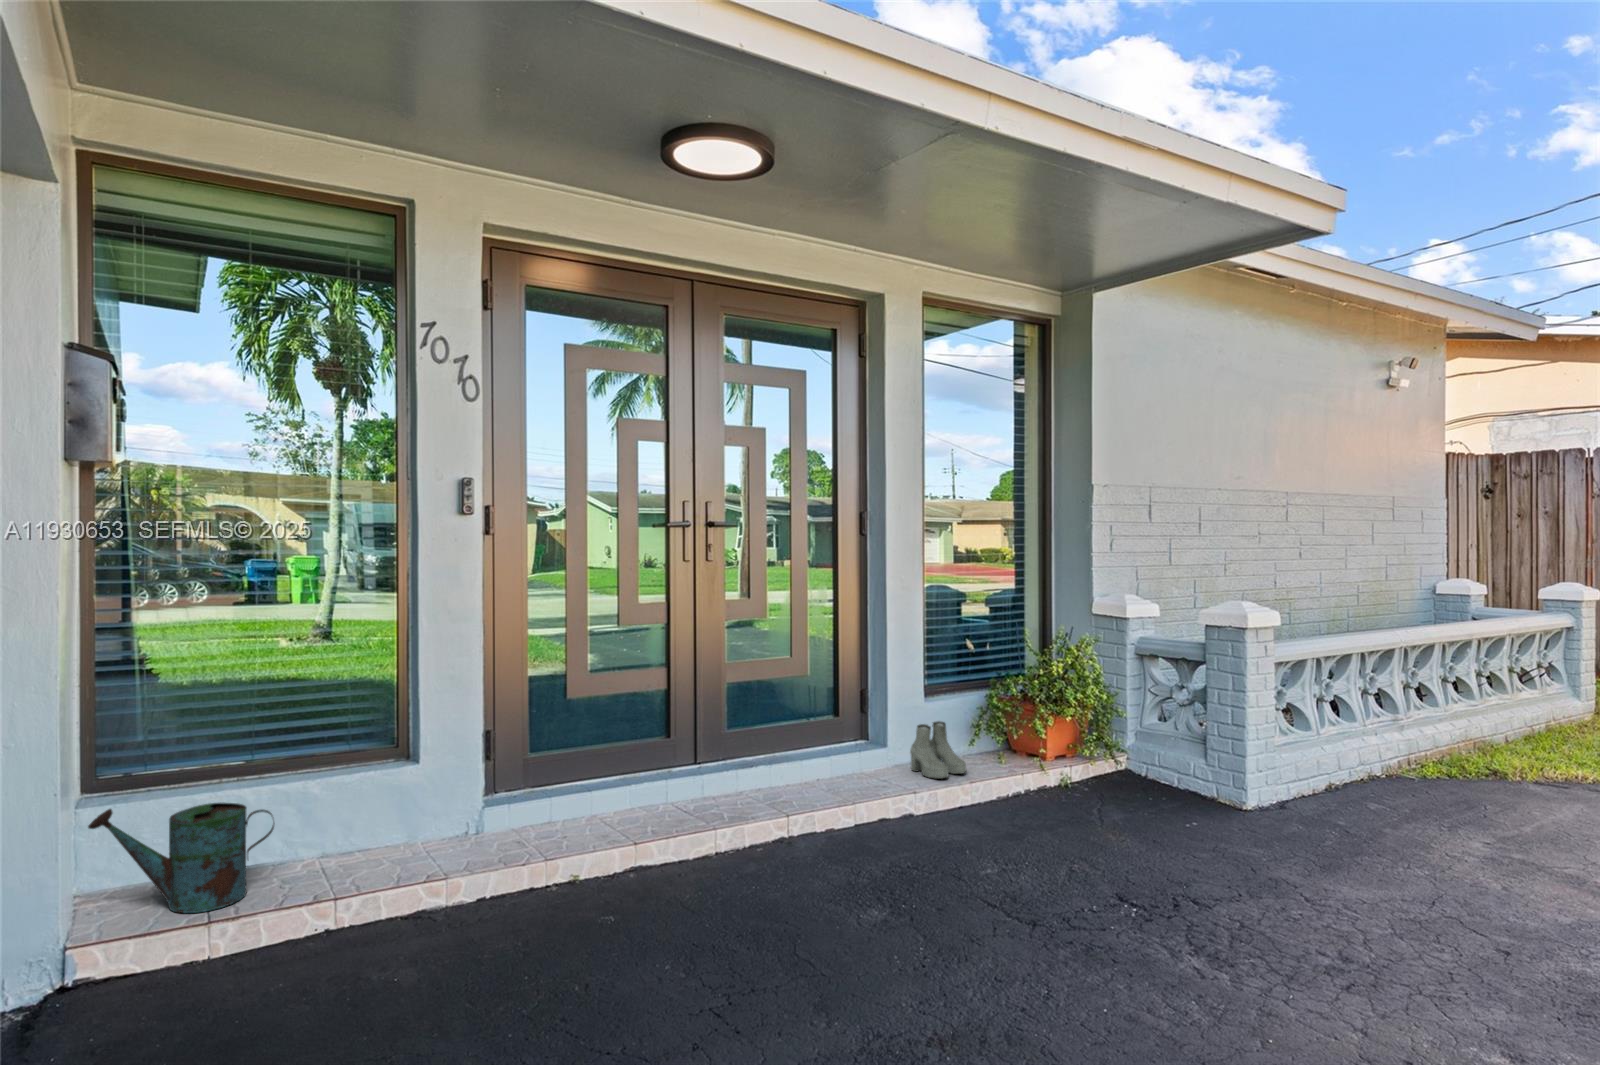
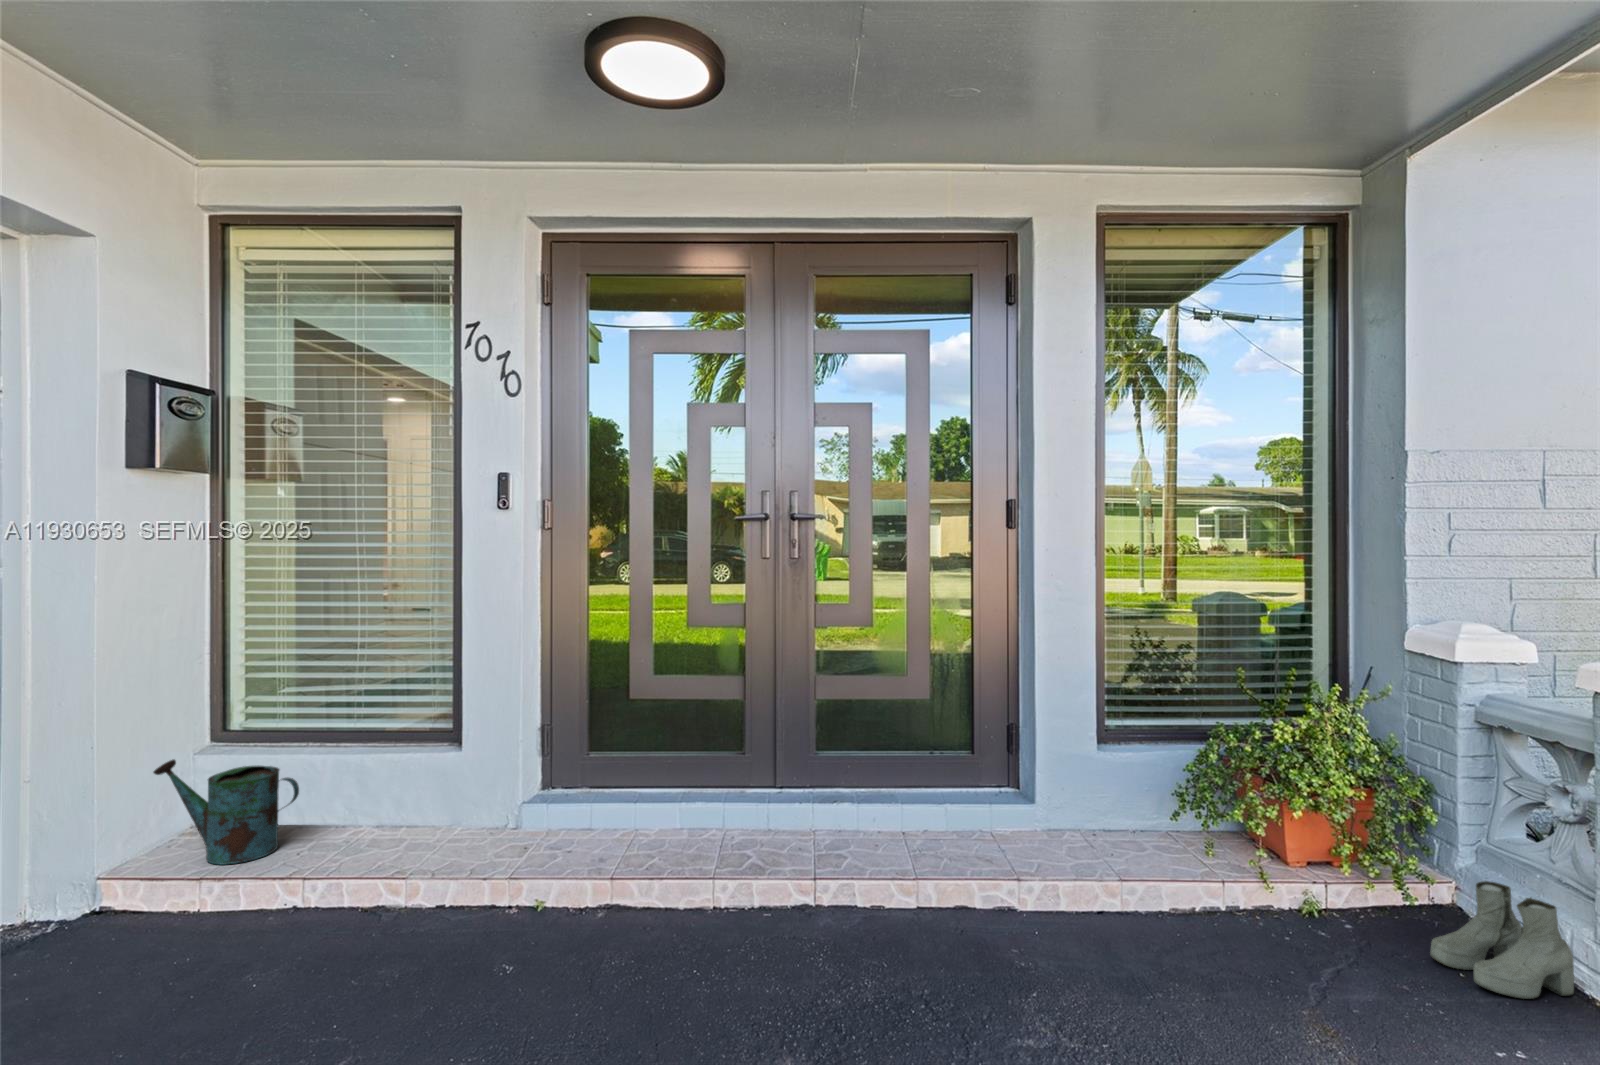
boots: present [910,721,966,779] -> present [1430,881,1574,999]

